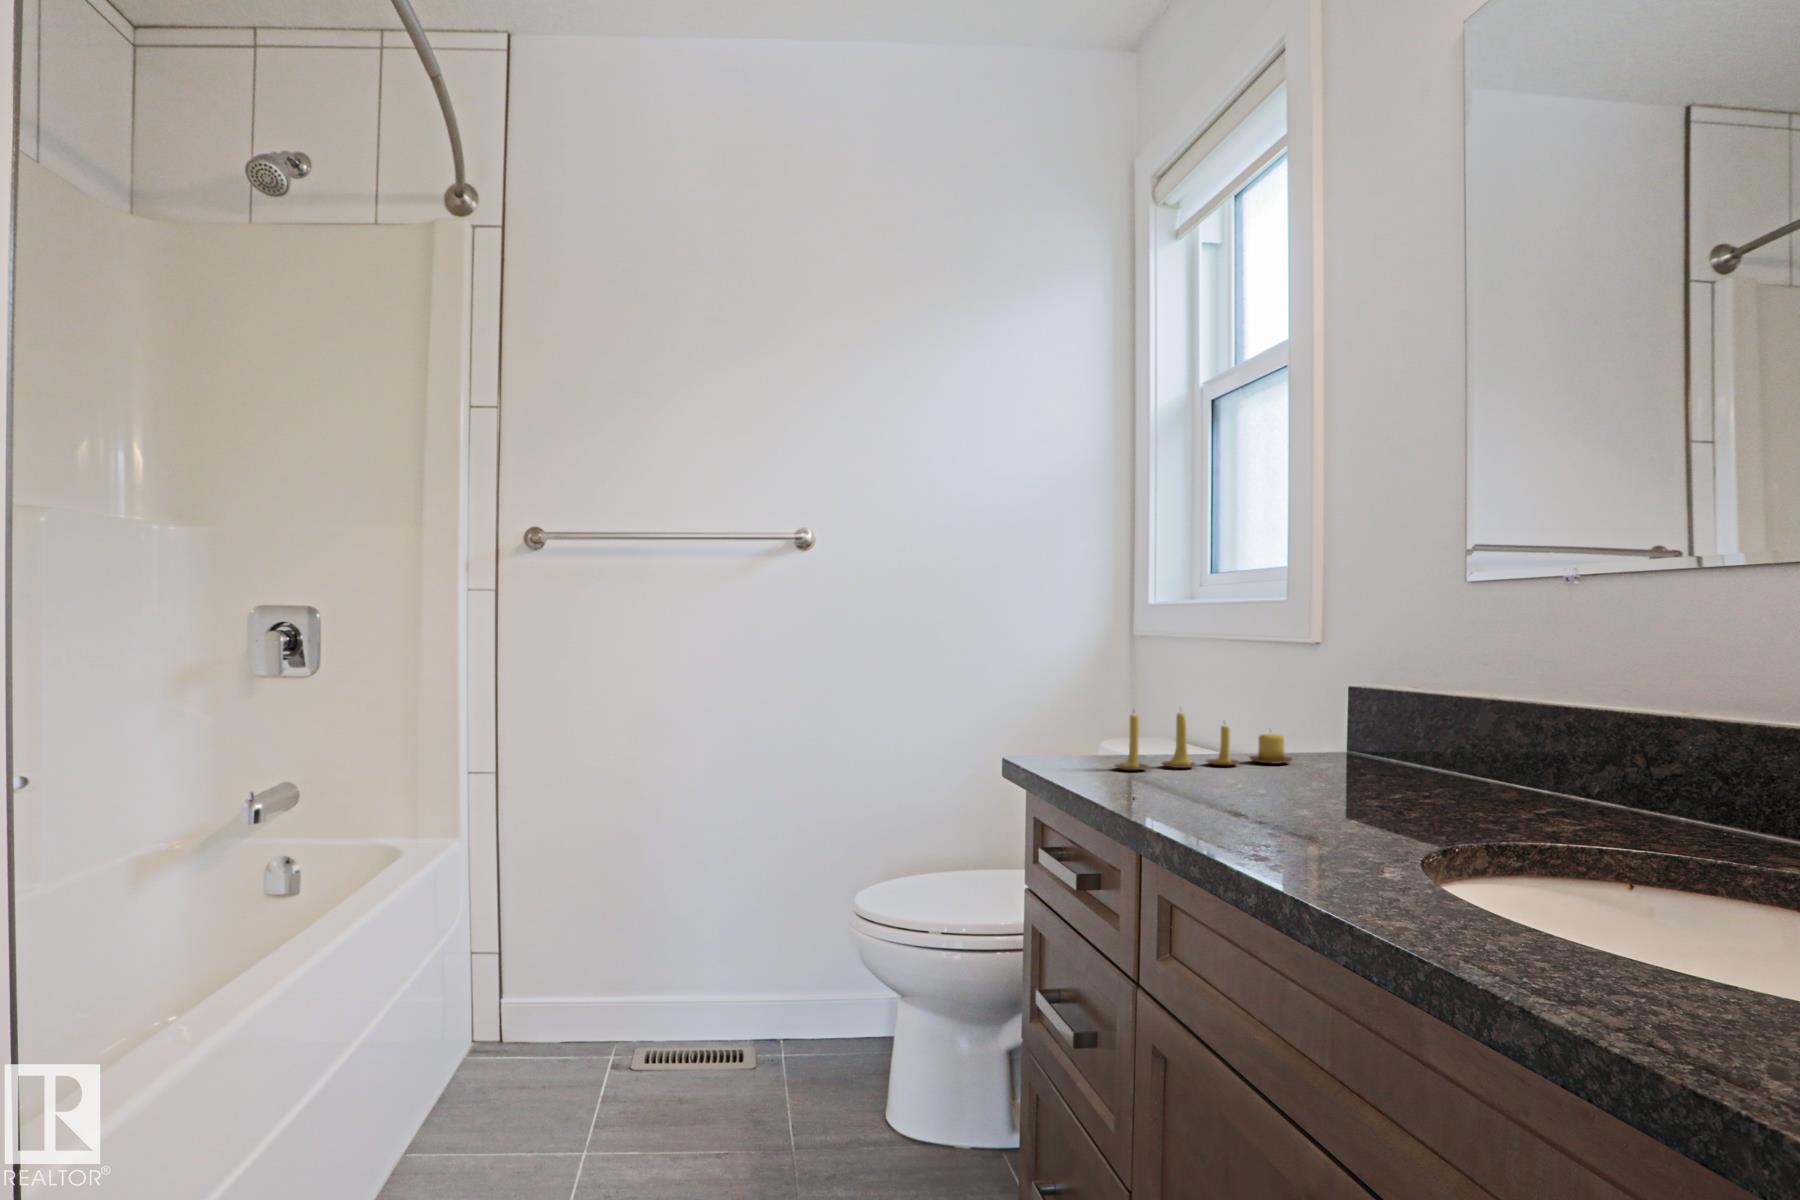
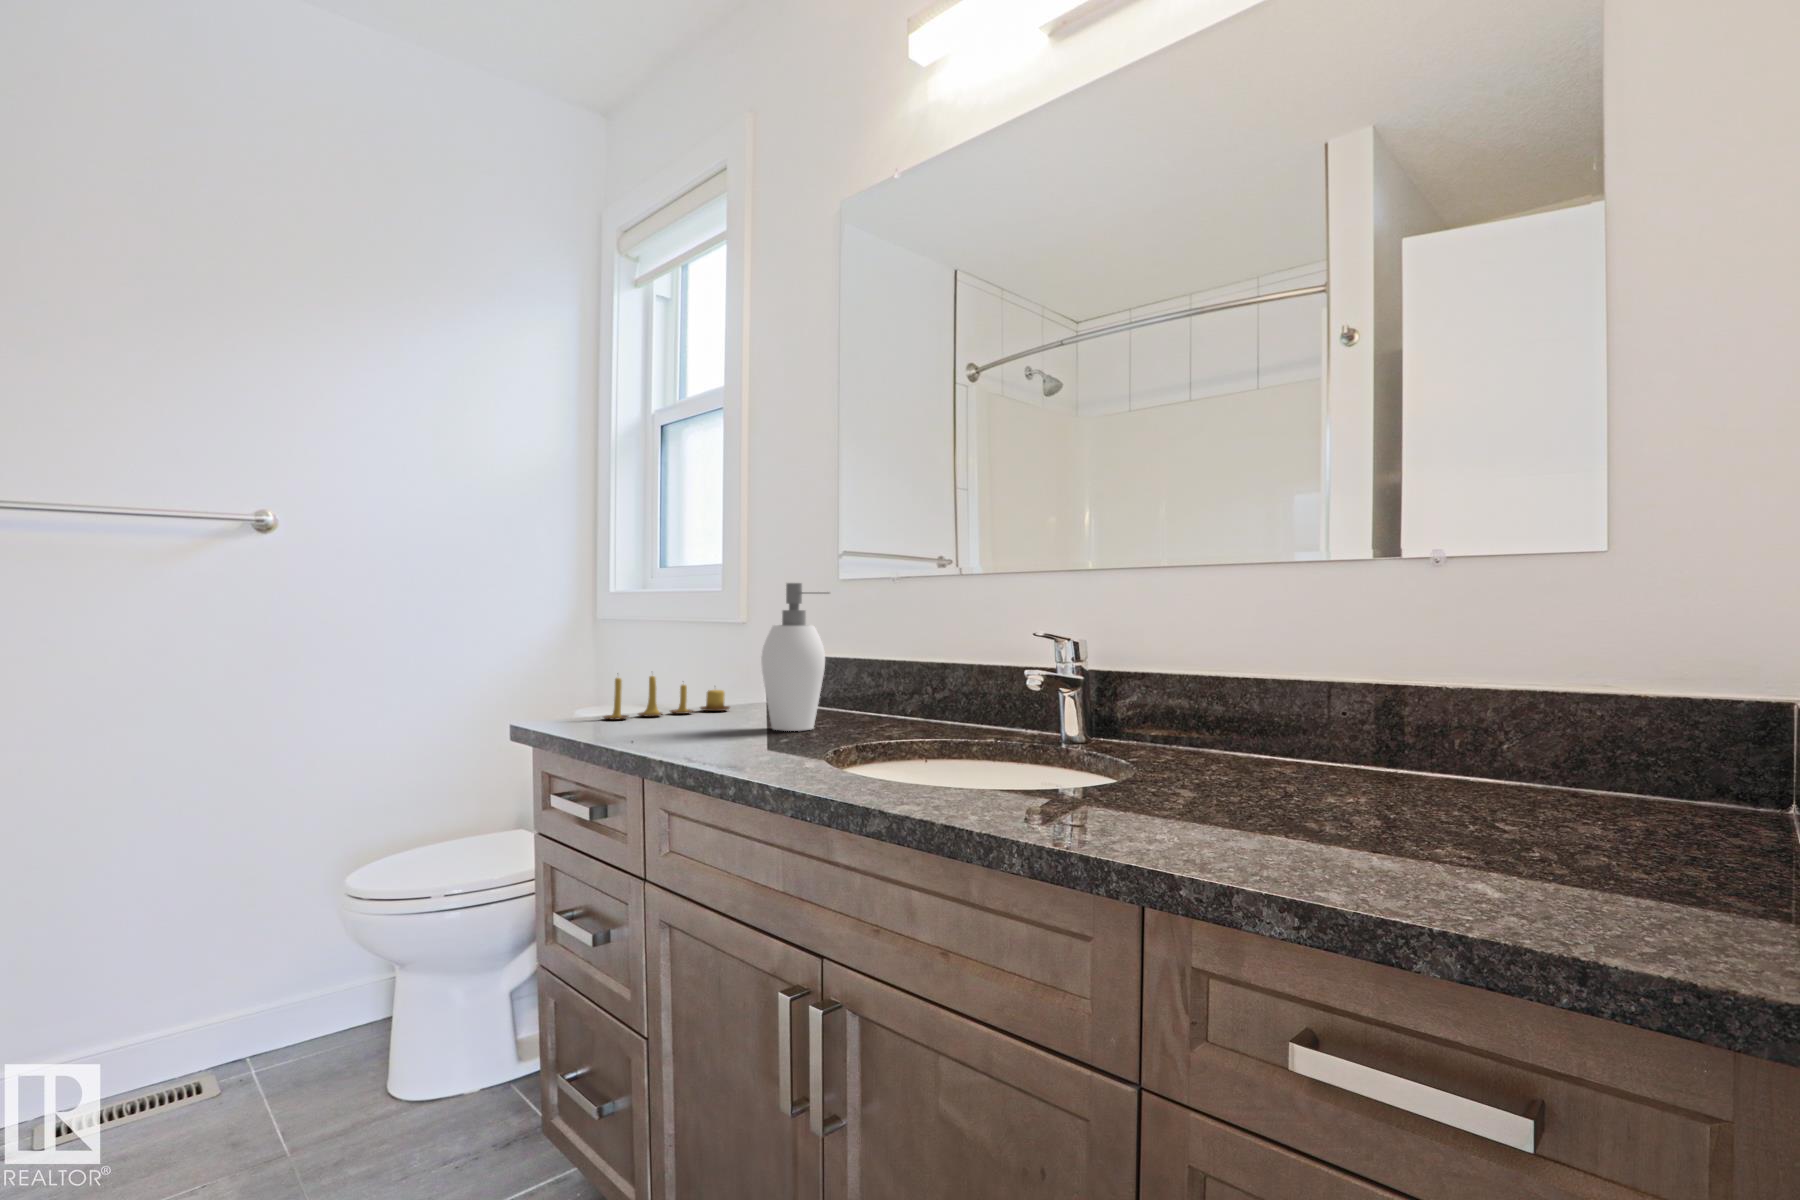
soap dispenser: none [1329,583,1441,808] -> present [761,583,829,731]

